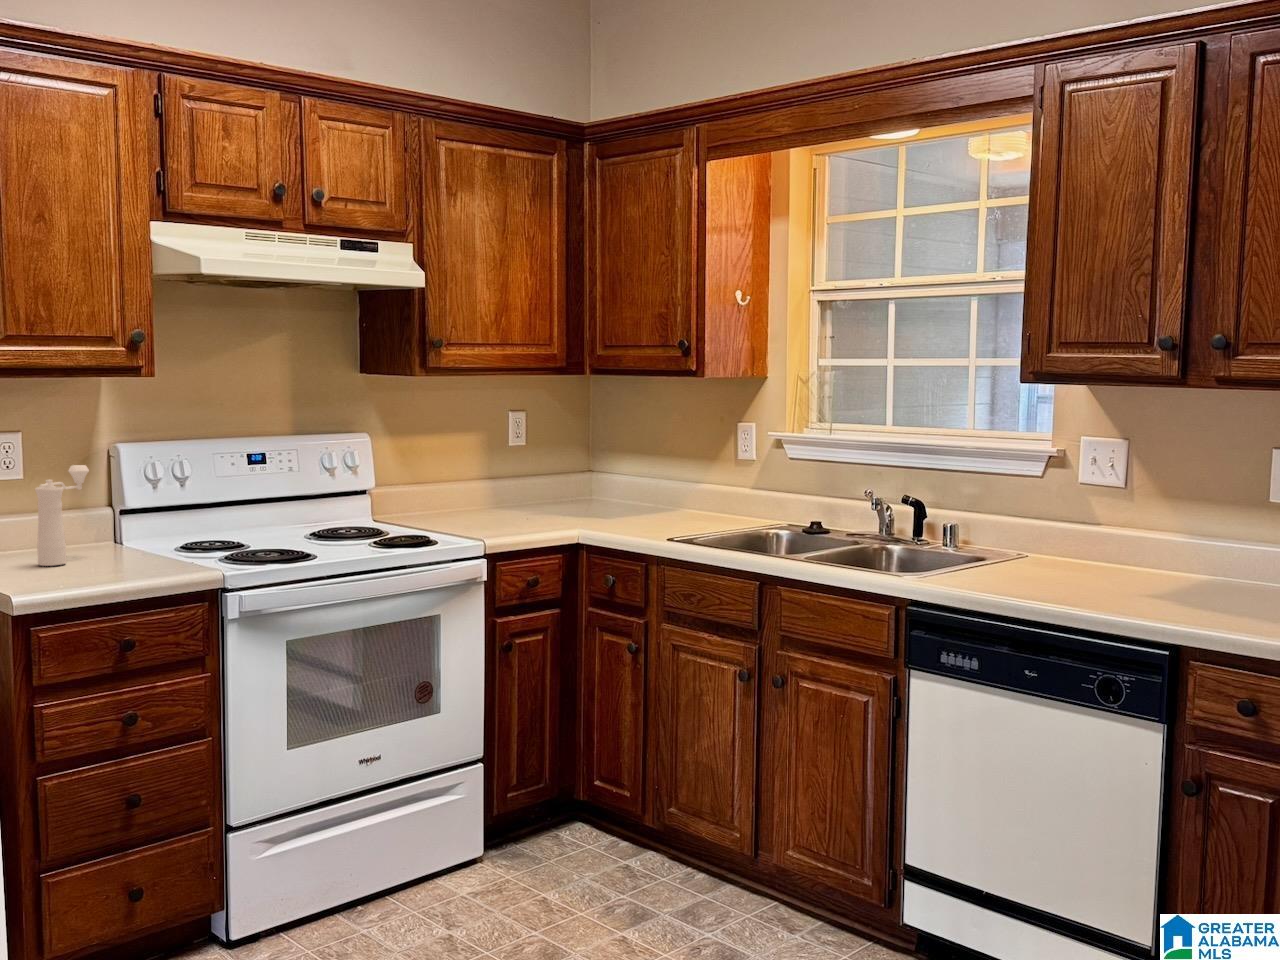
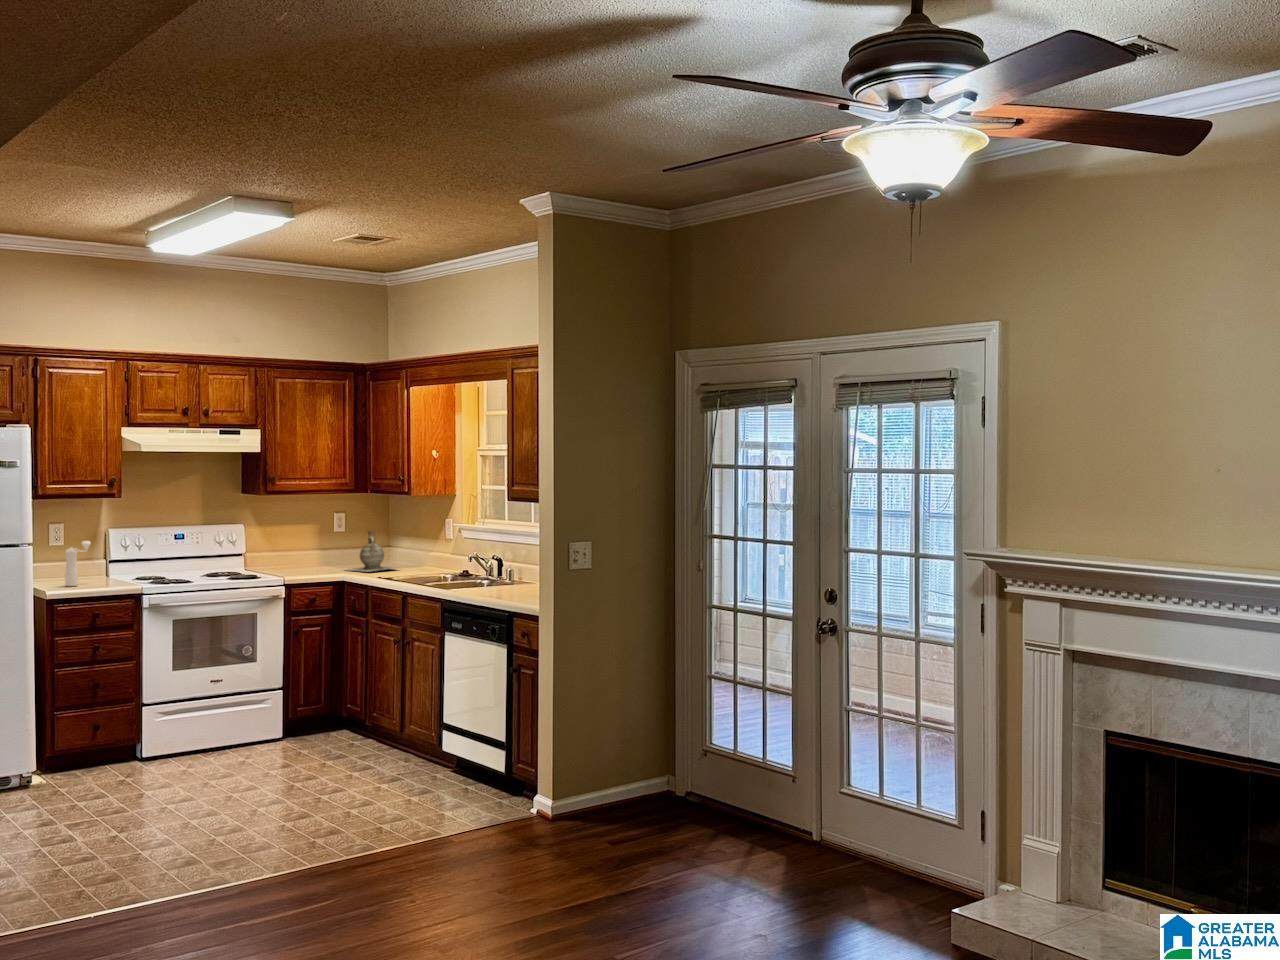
ceramic jug: none [551,444,660,522] -> present [346,531,395,572]

